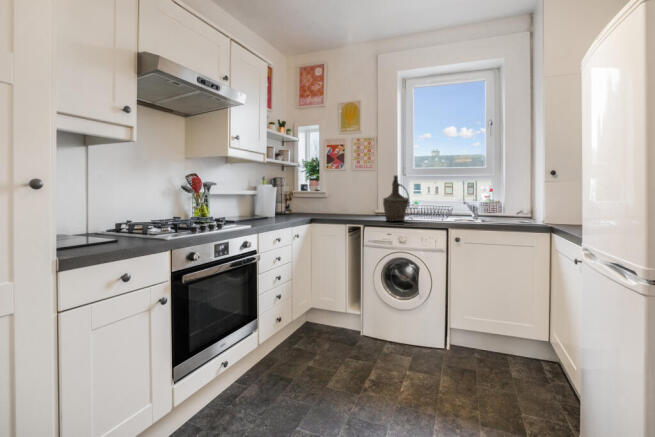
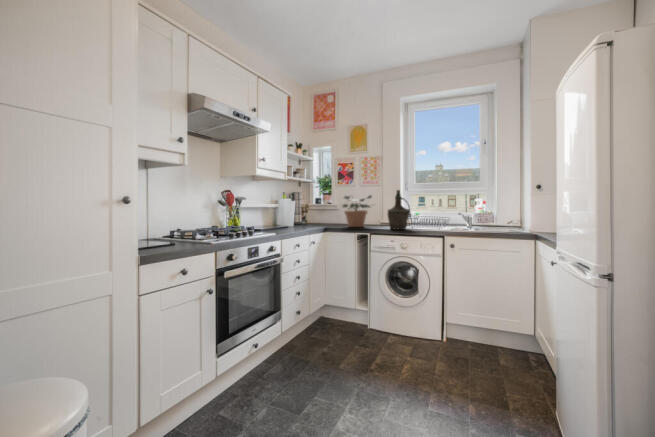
potted plant: none [330,181,371,218] -> present [342,195,372,227]

